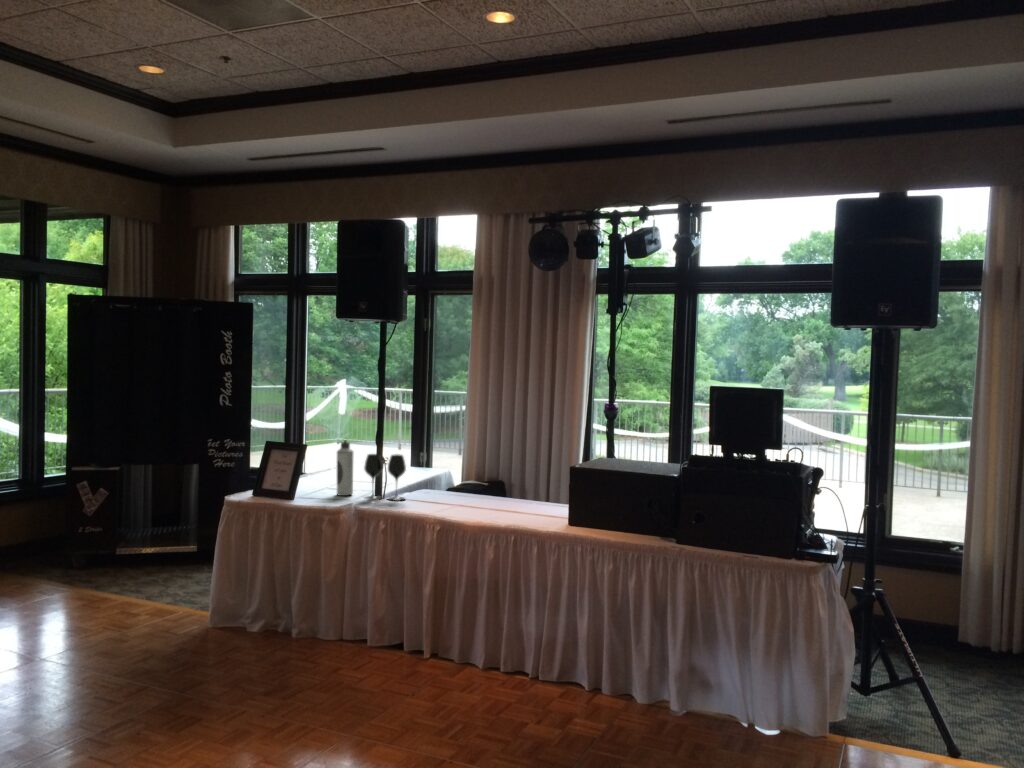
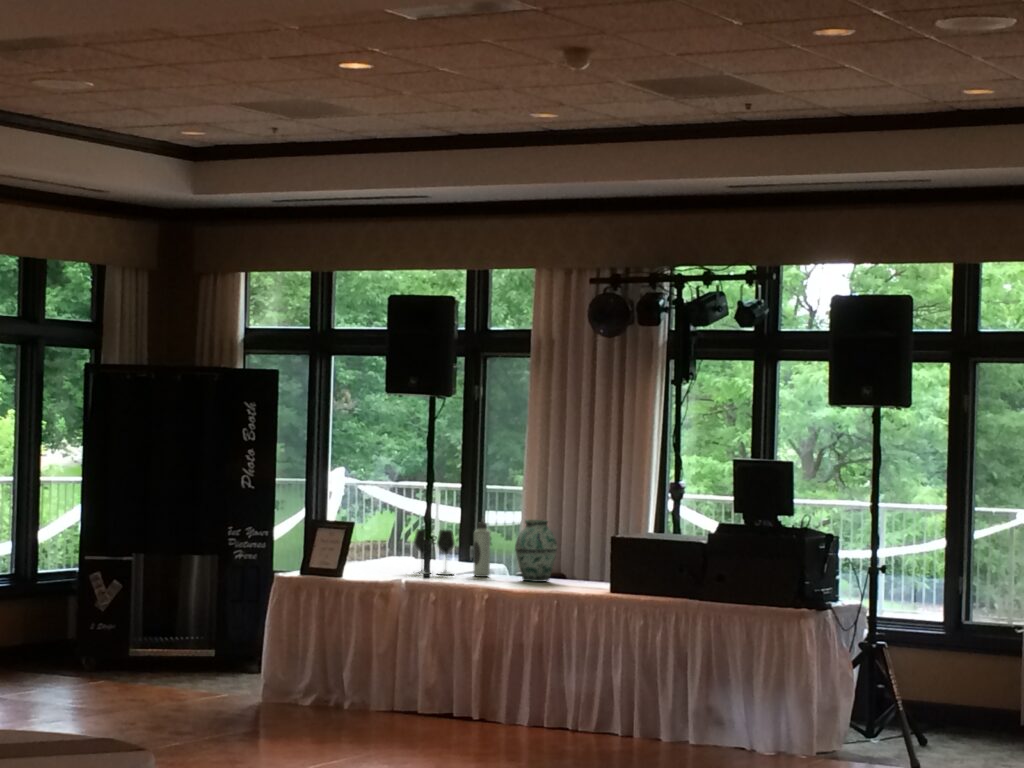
water bottle: present [337,440,354,496] -> present [474,521,490,577]
vase: none [467,445,510,509] -> present [515,520,557,582]

